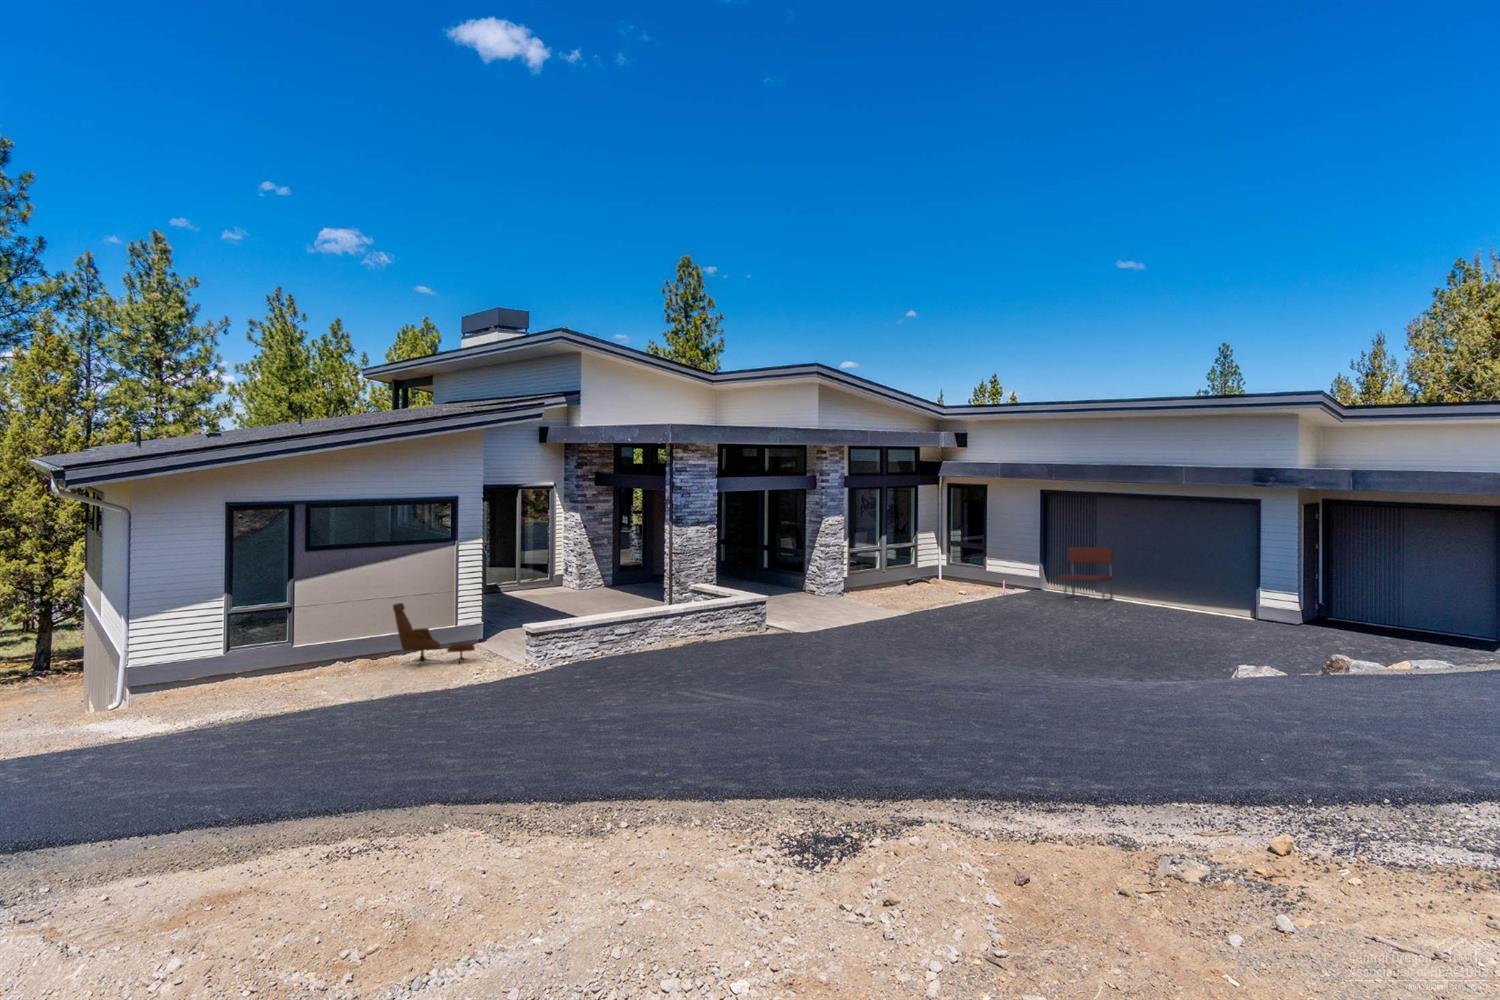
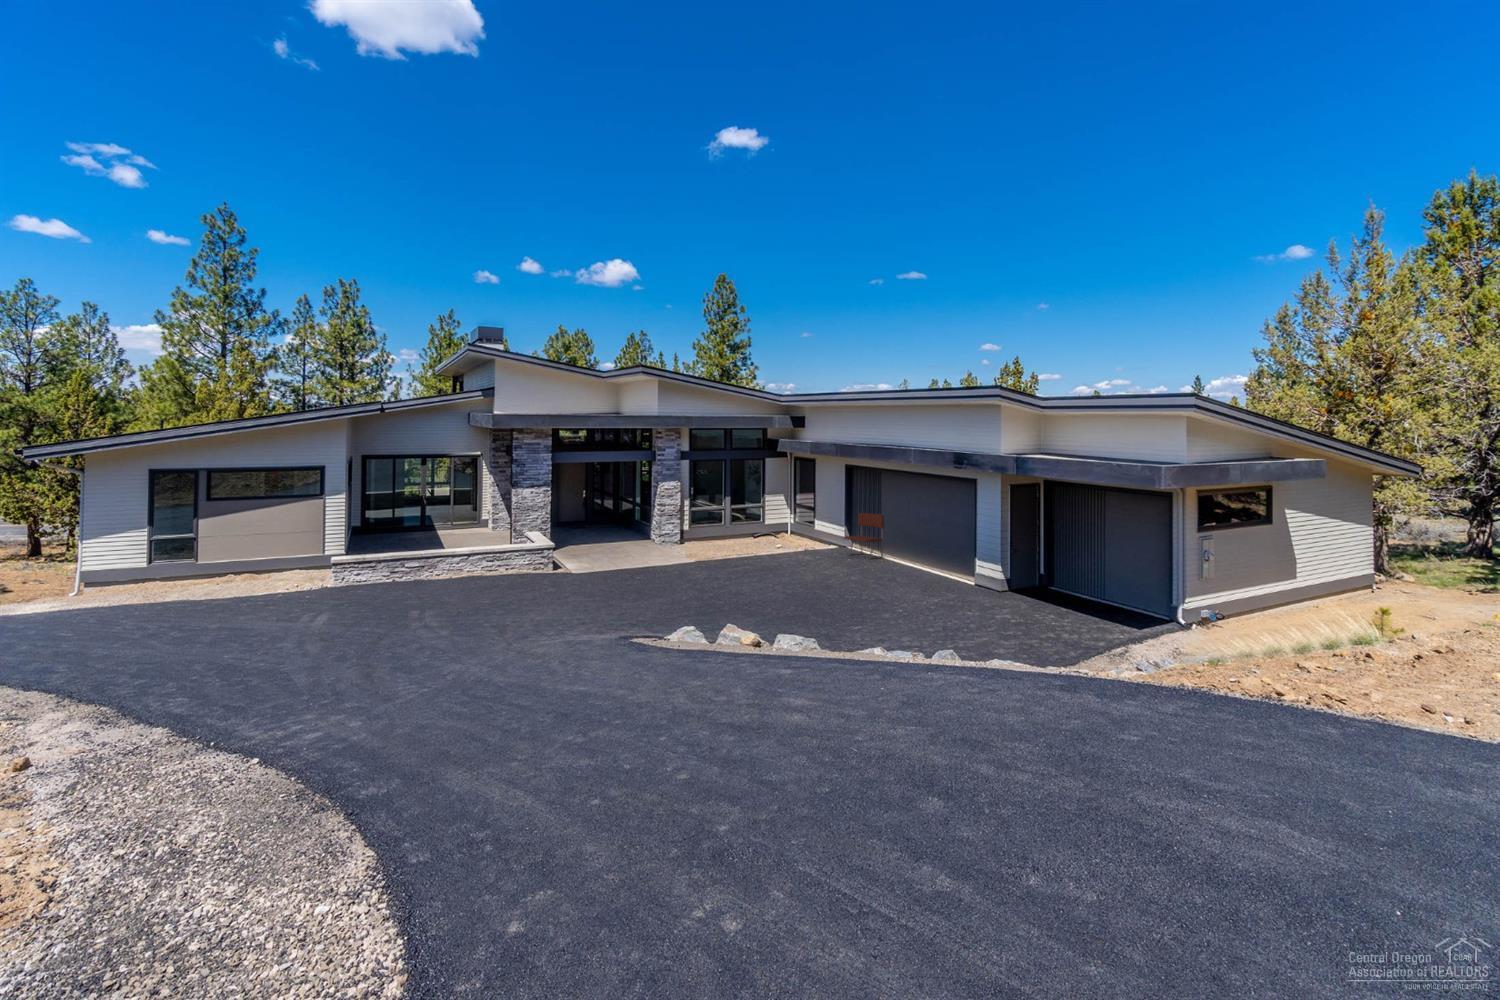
lounge chair: present [393,603,475,665] -> none [268,538,326,582]

